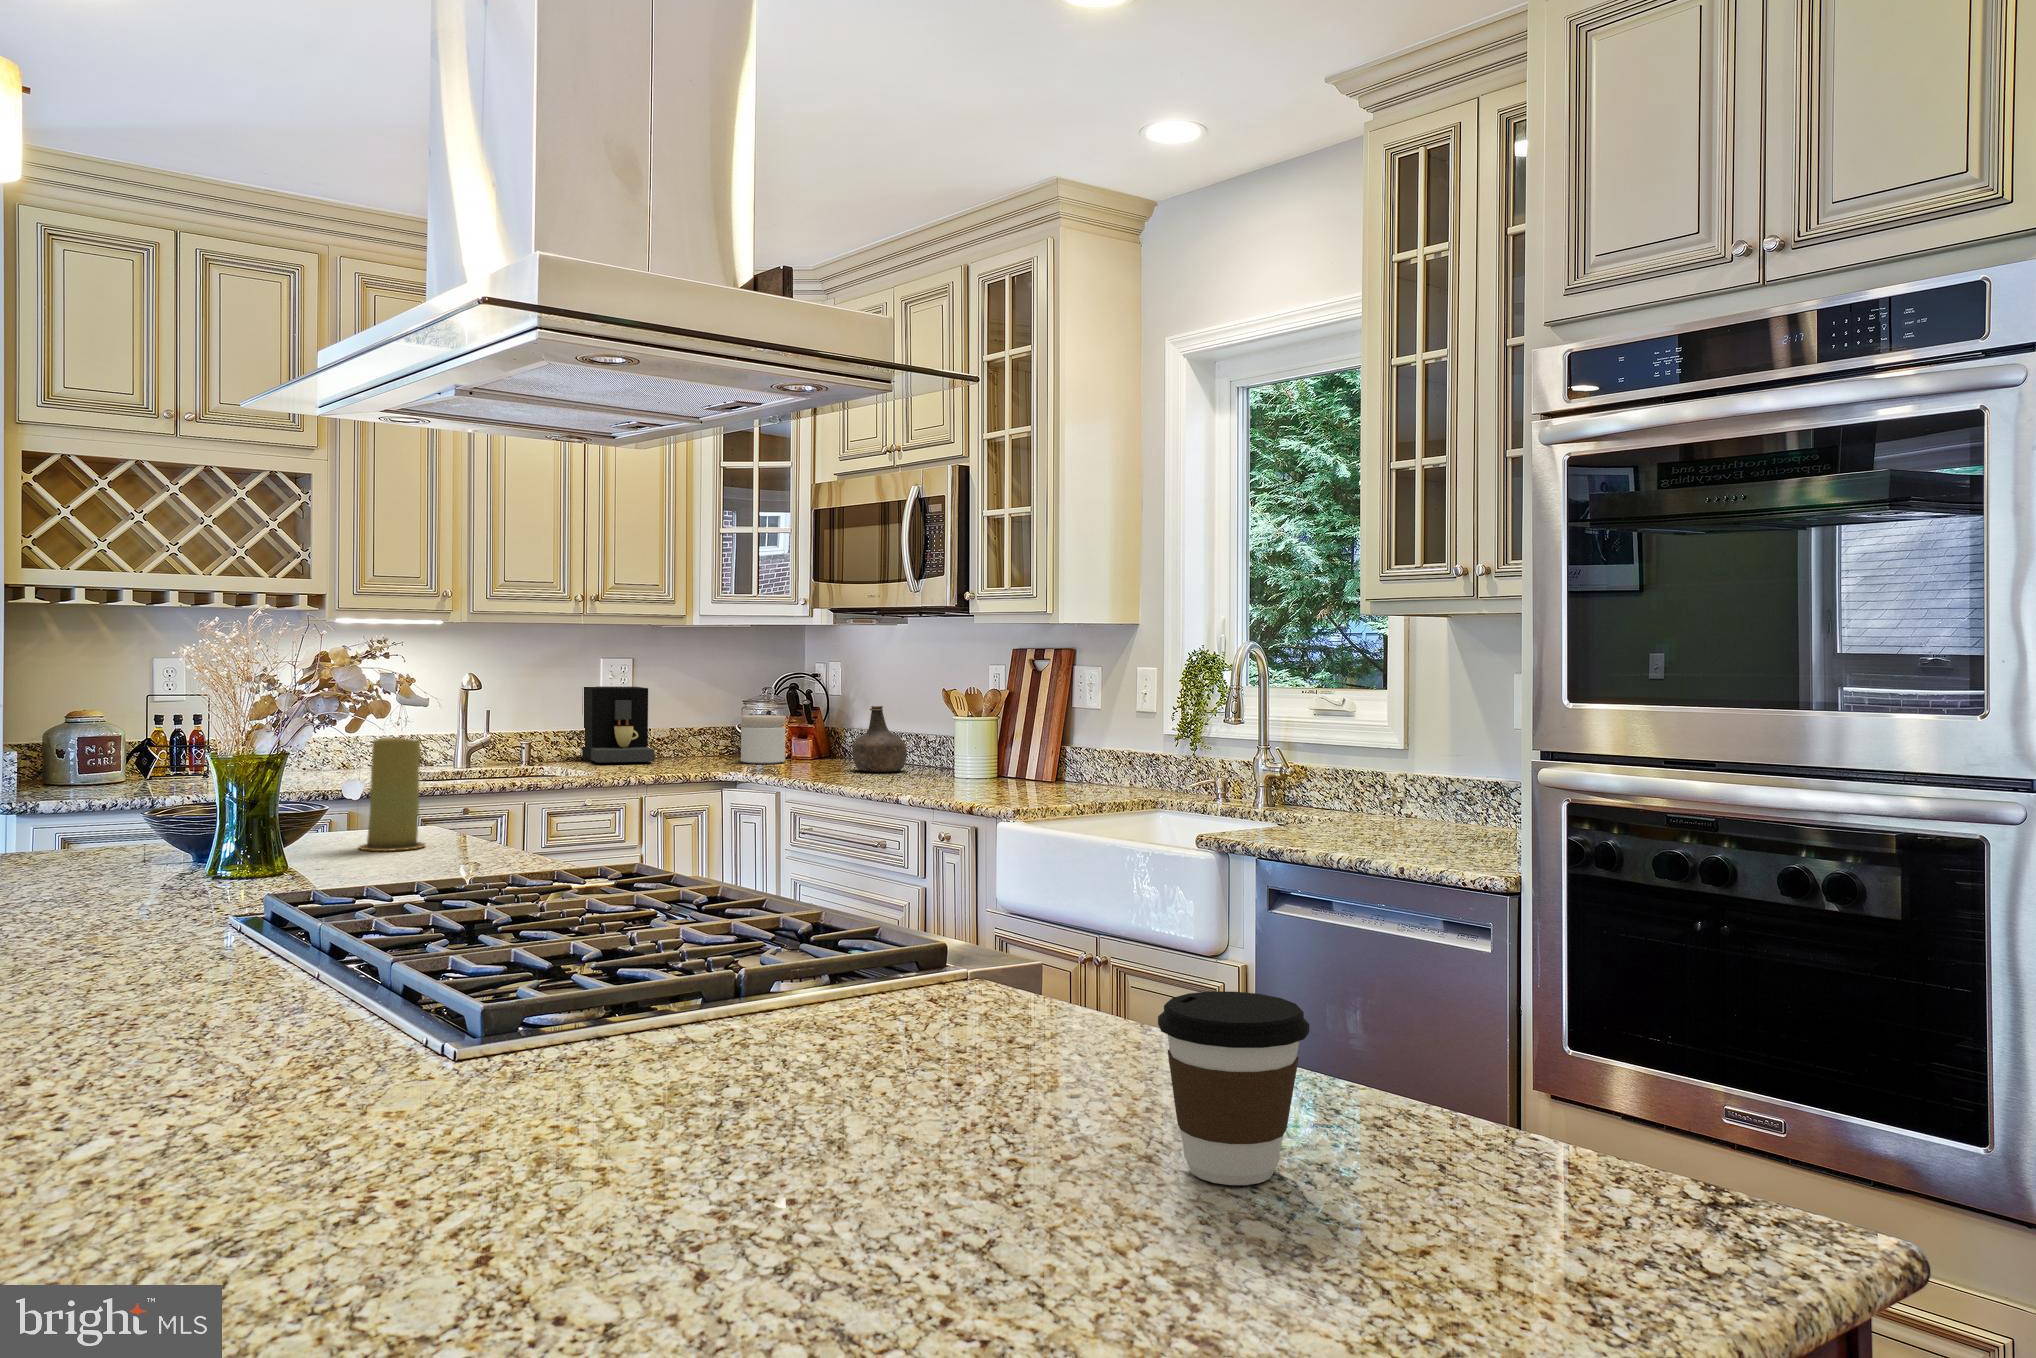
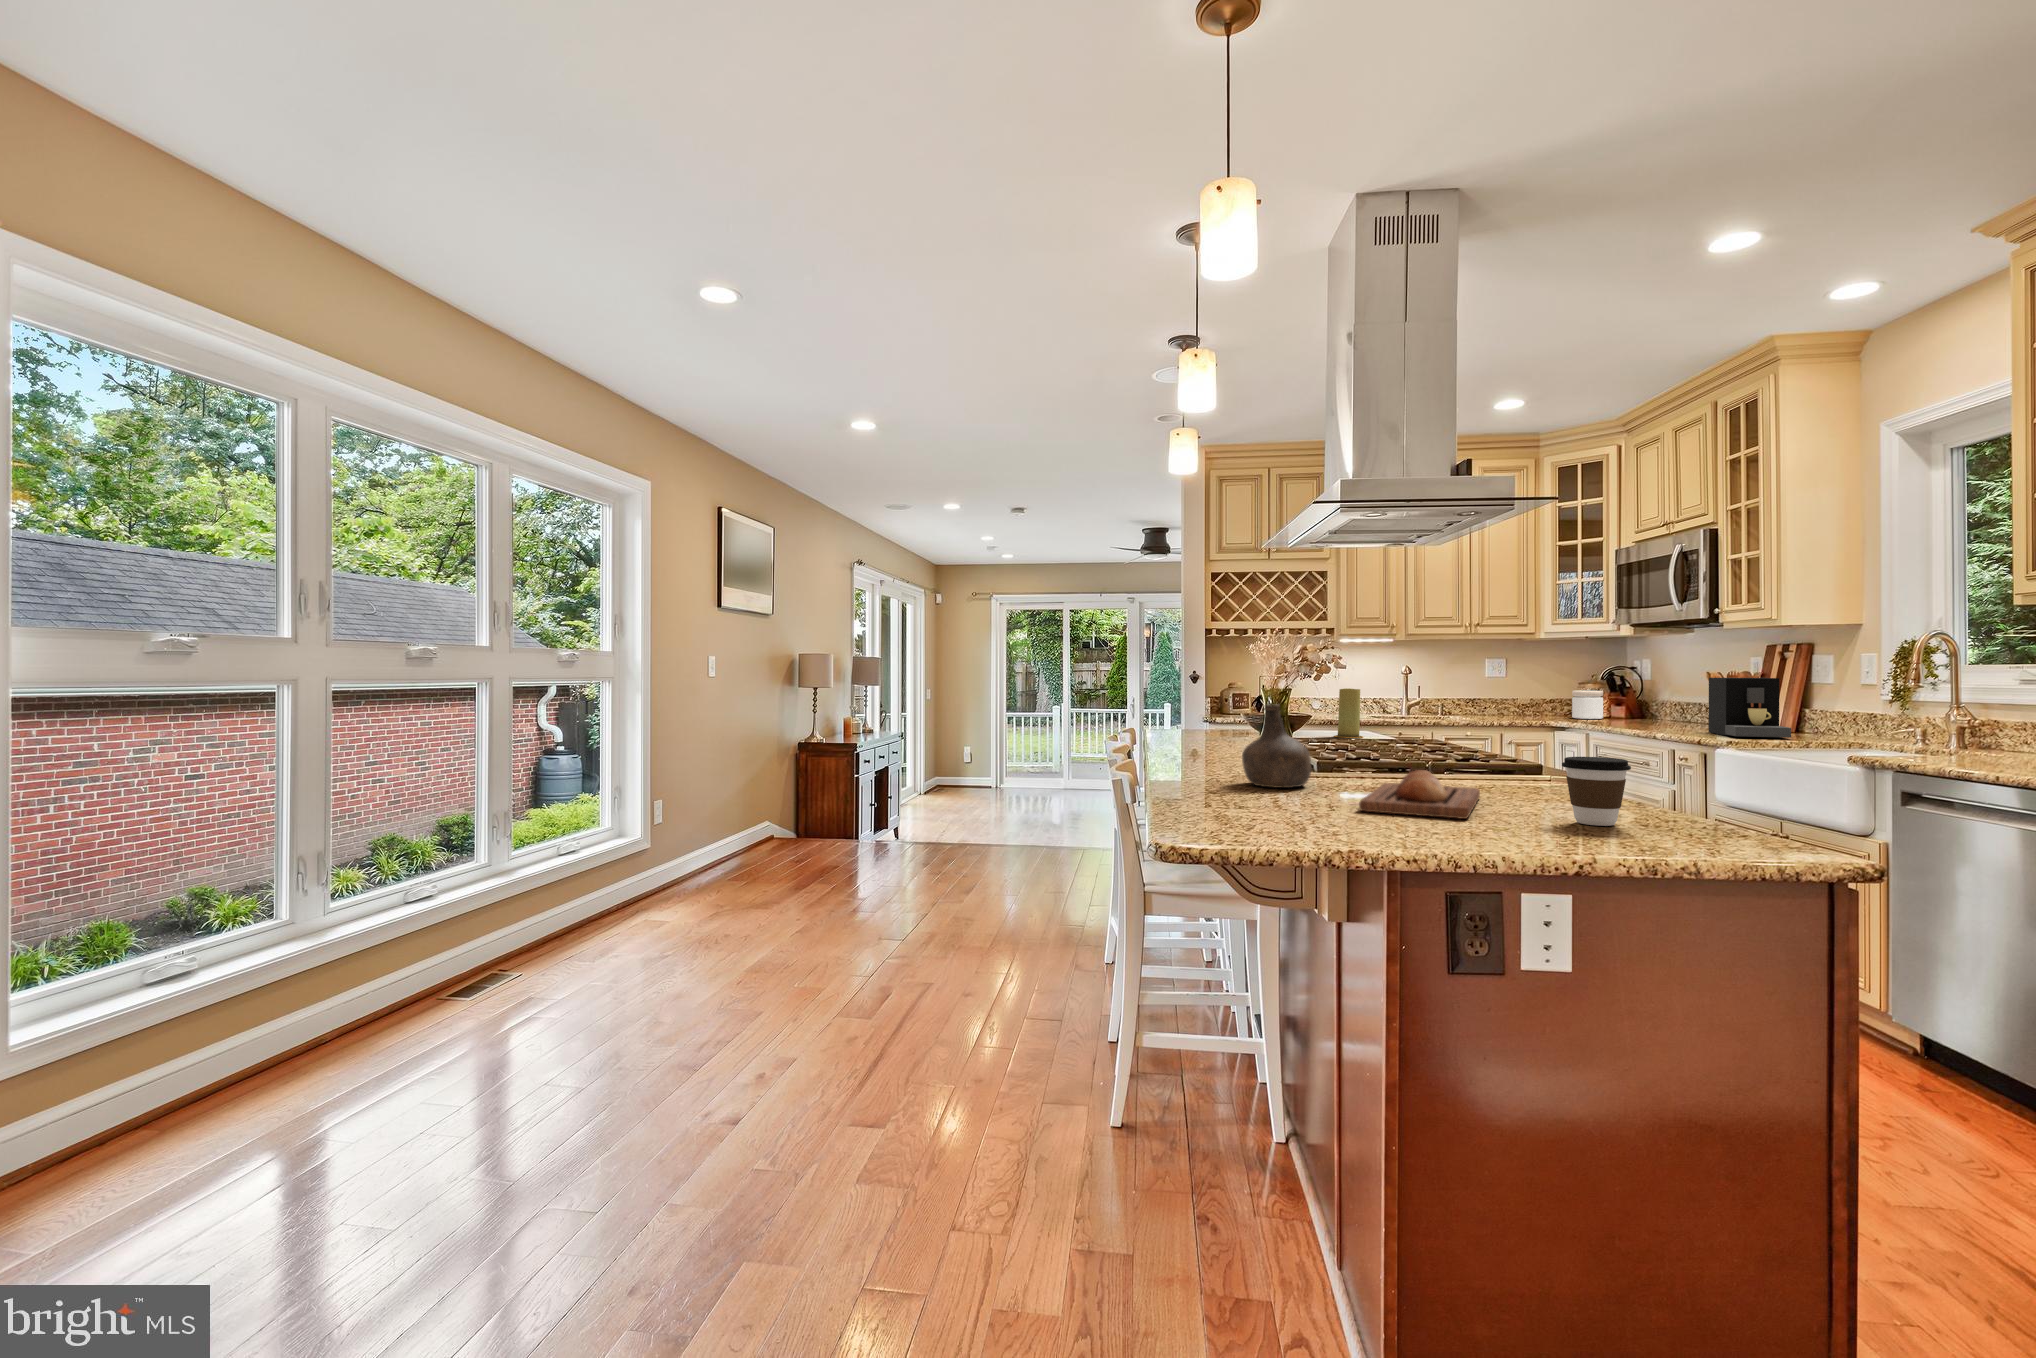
coffee maker: present [582,686,655,762] -> present [1708,678,1791,737]
bottle: present [852,706,907,772] -> present [1242,705,1311,788]
bread loaf: none [639,1043,980,1271] -> present [1359,770,1480,819]

